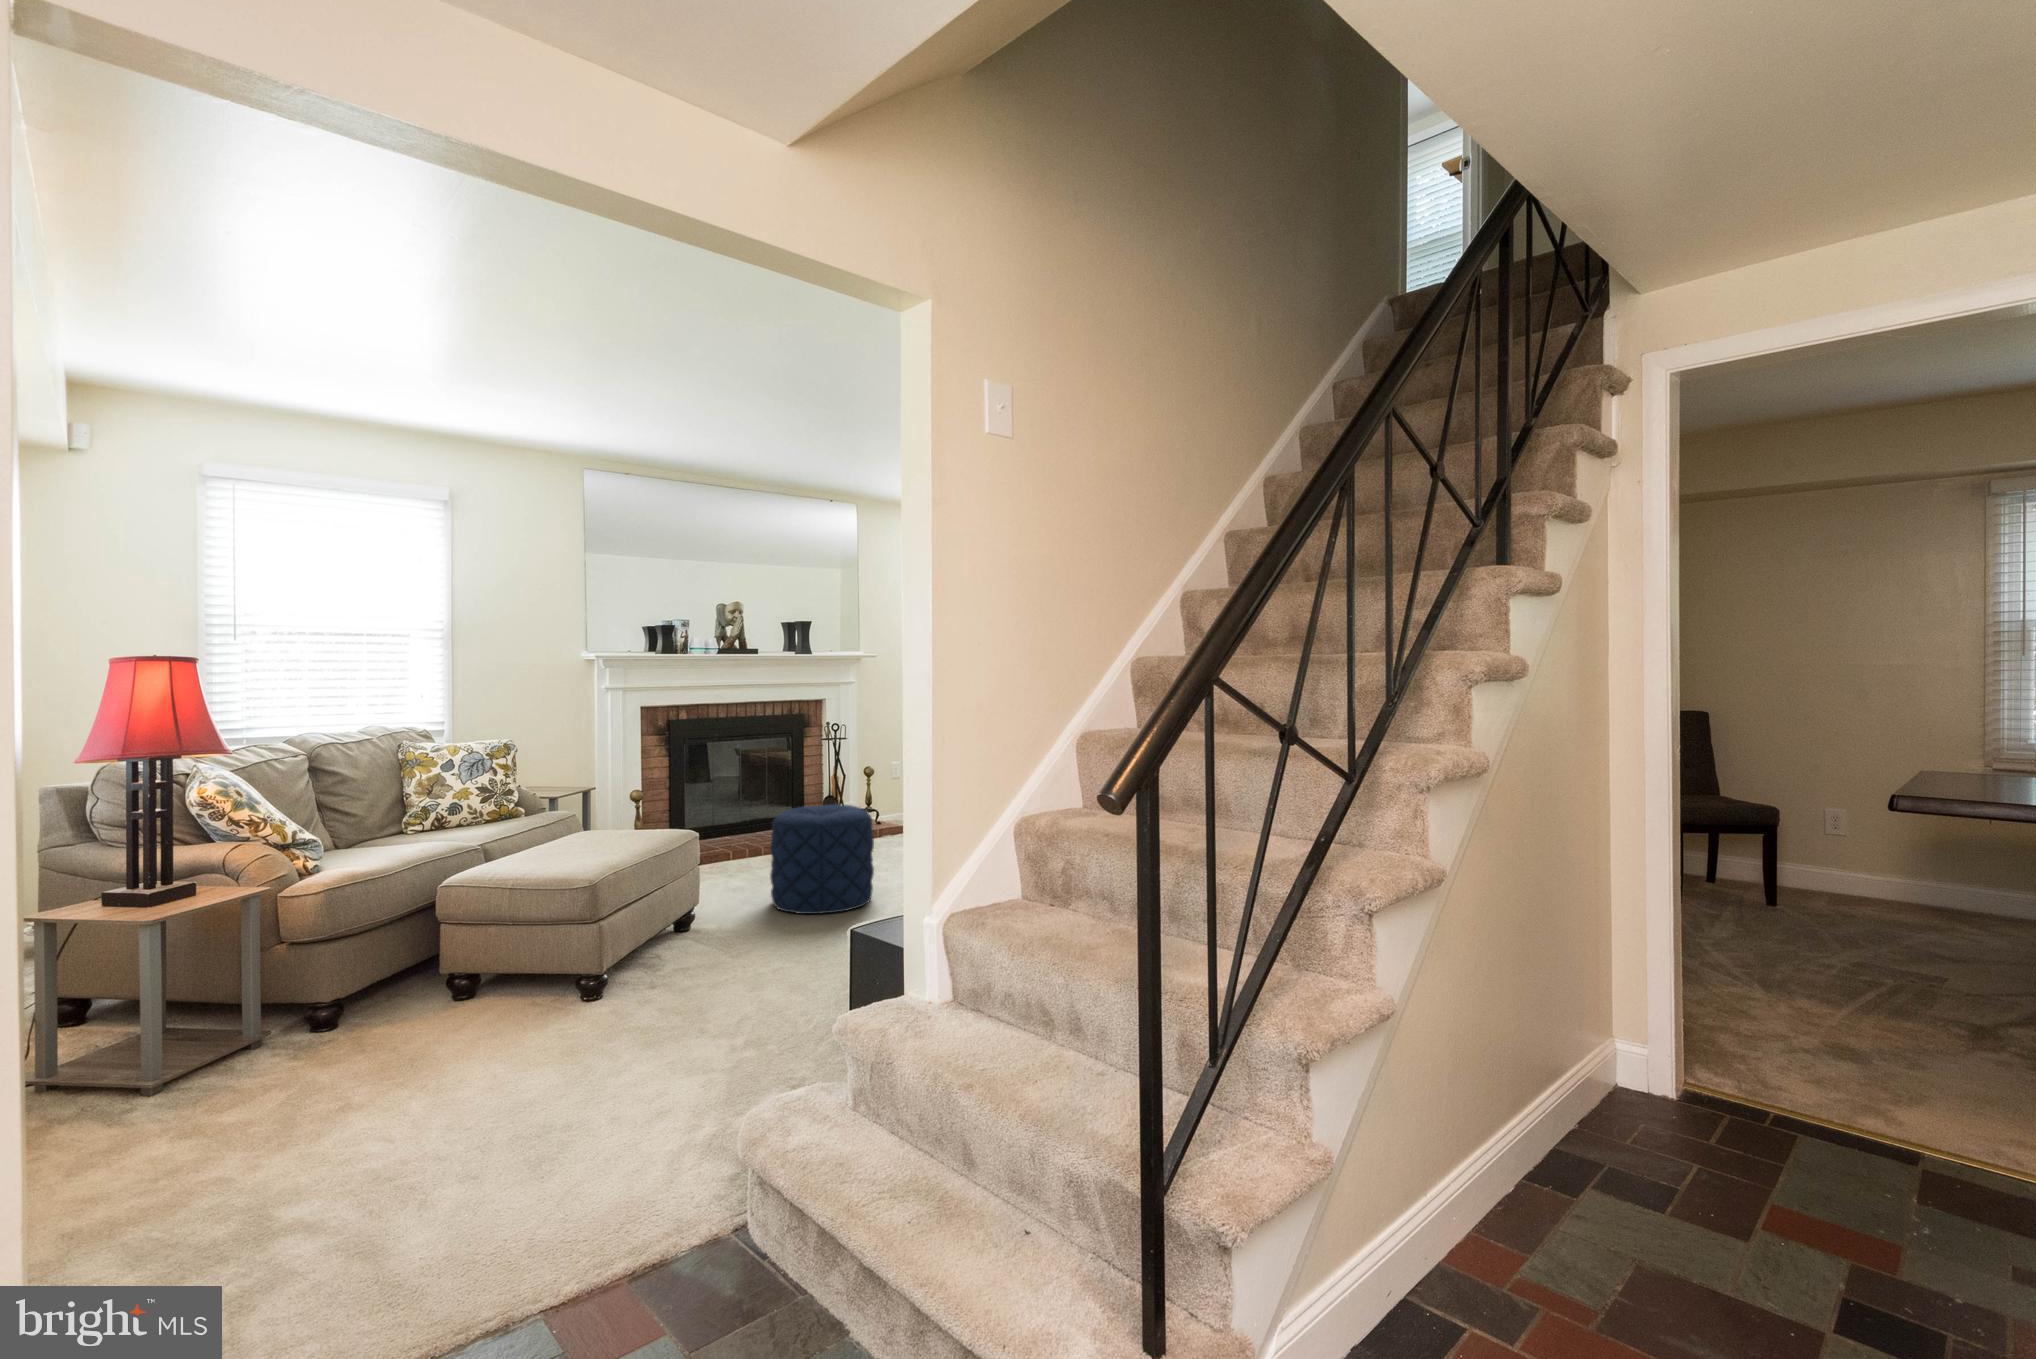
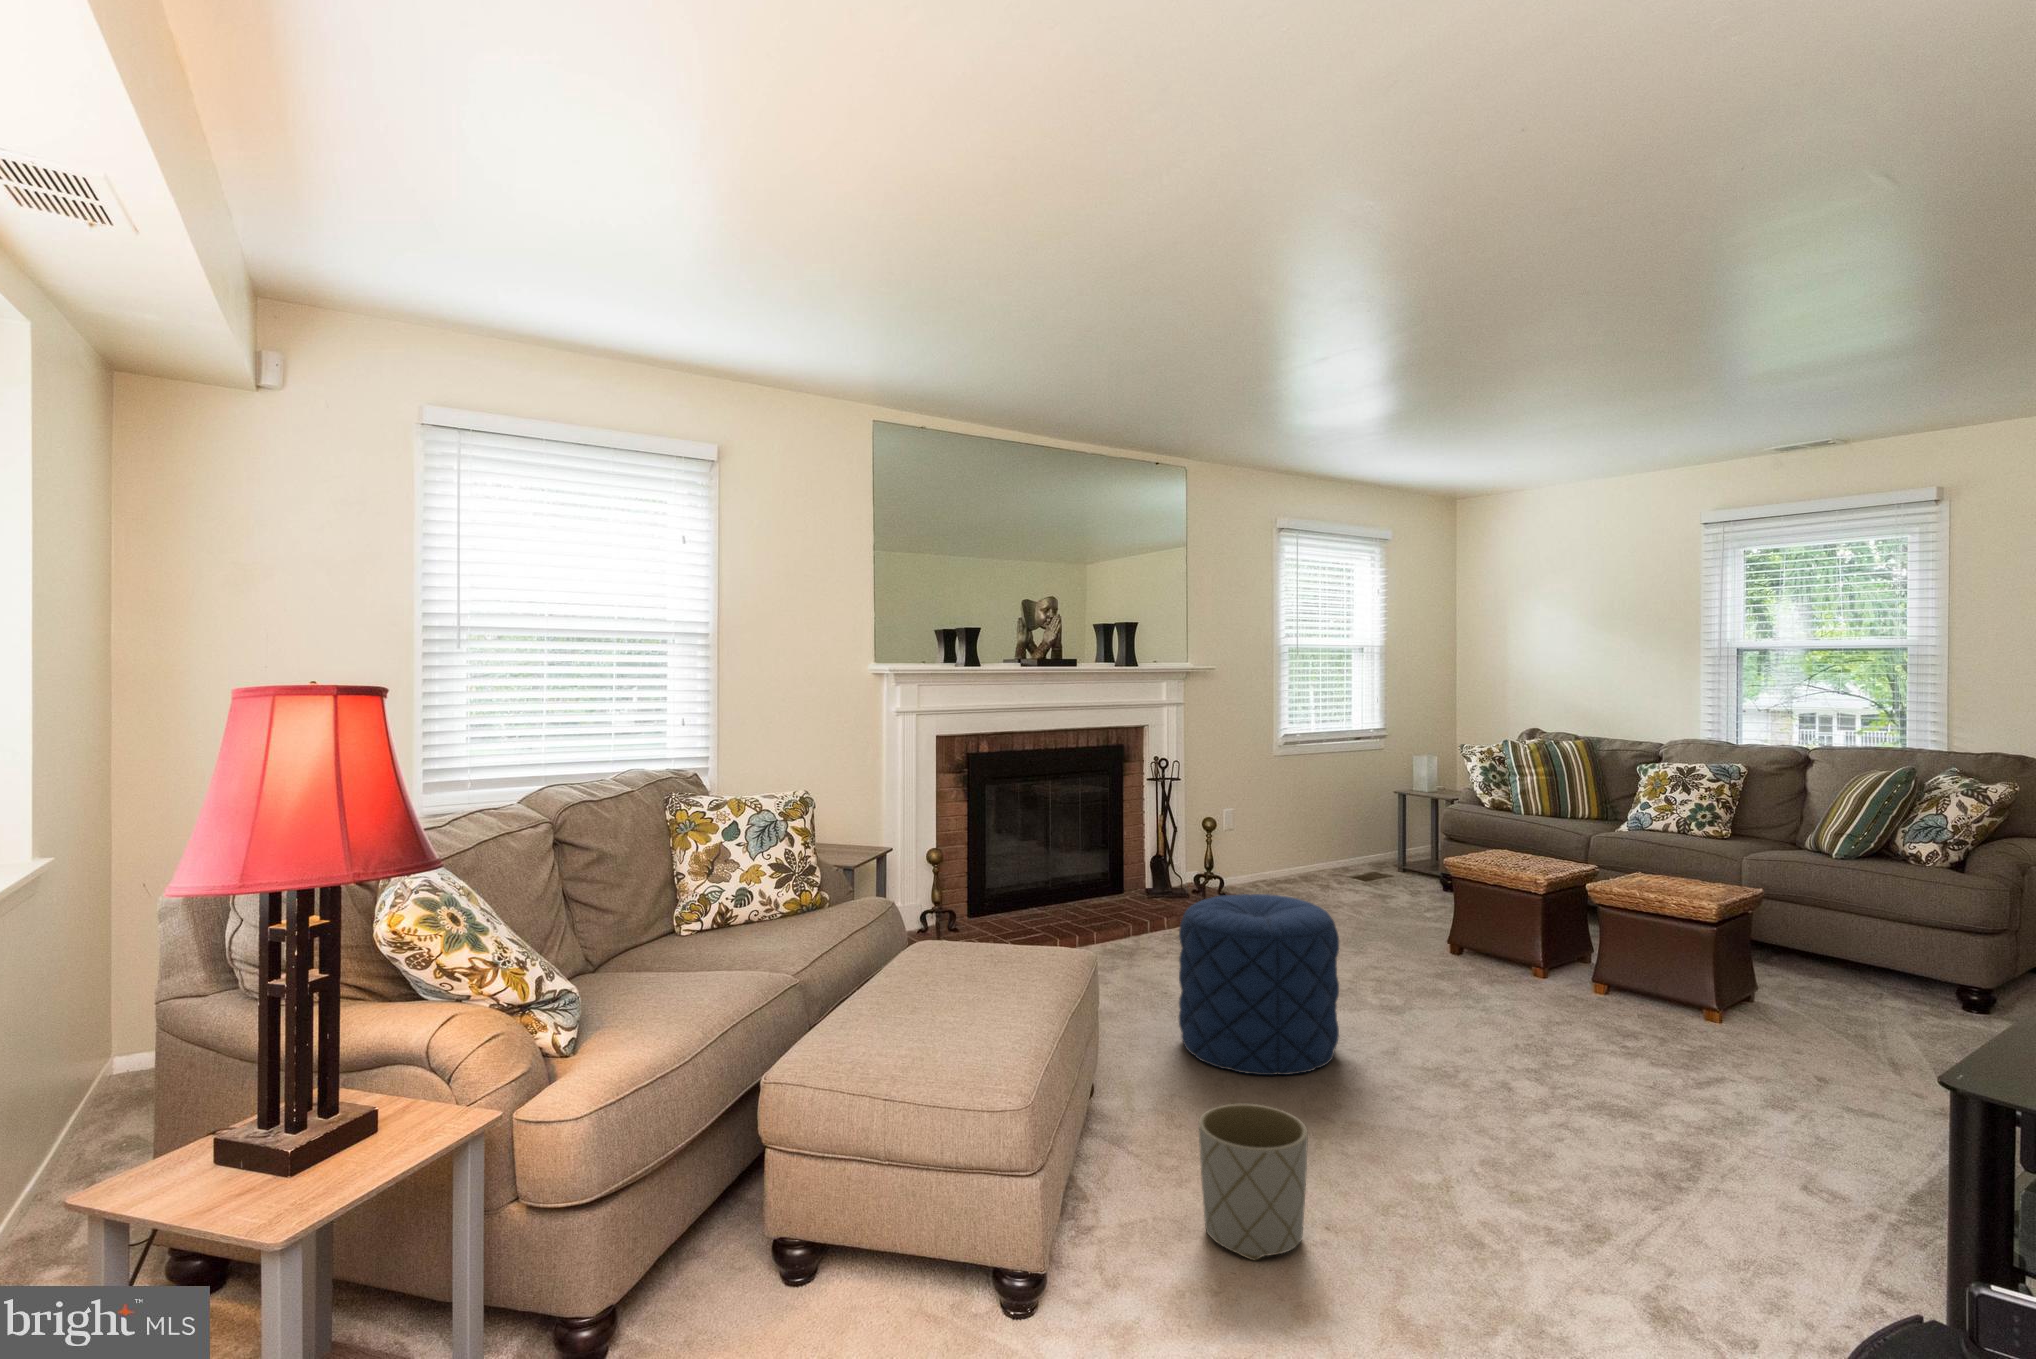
planter: none [707,906,769,983] -> present [1199,1104,1308,1260]

